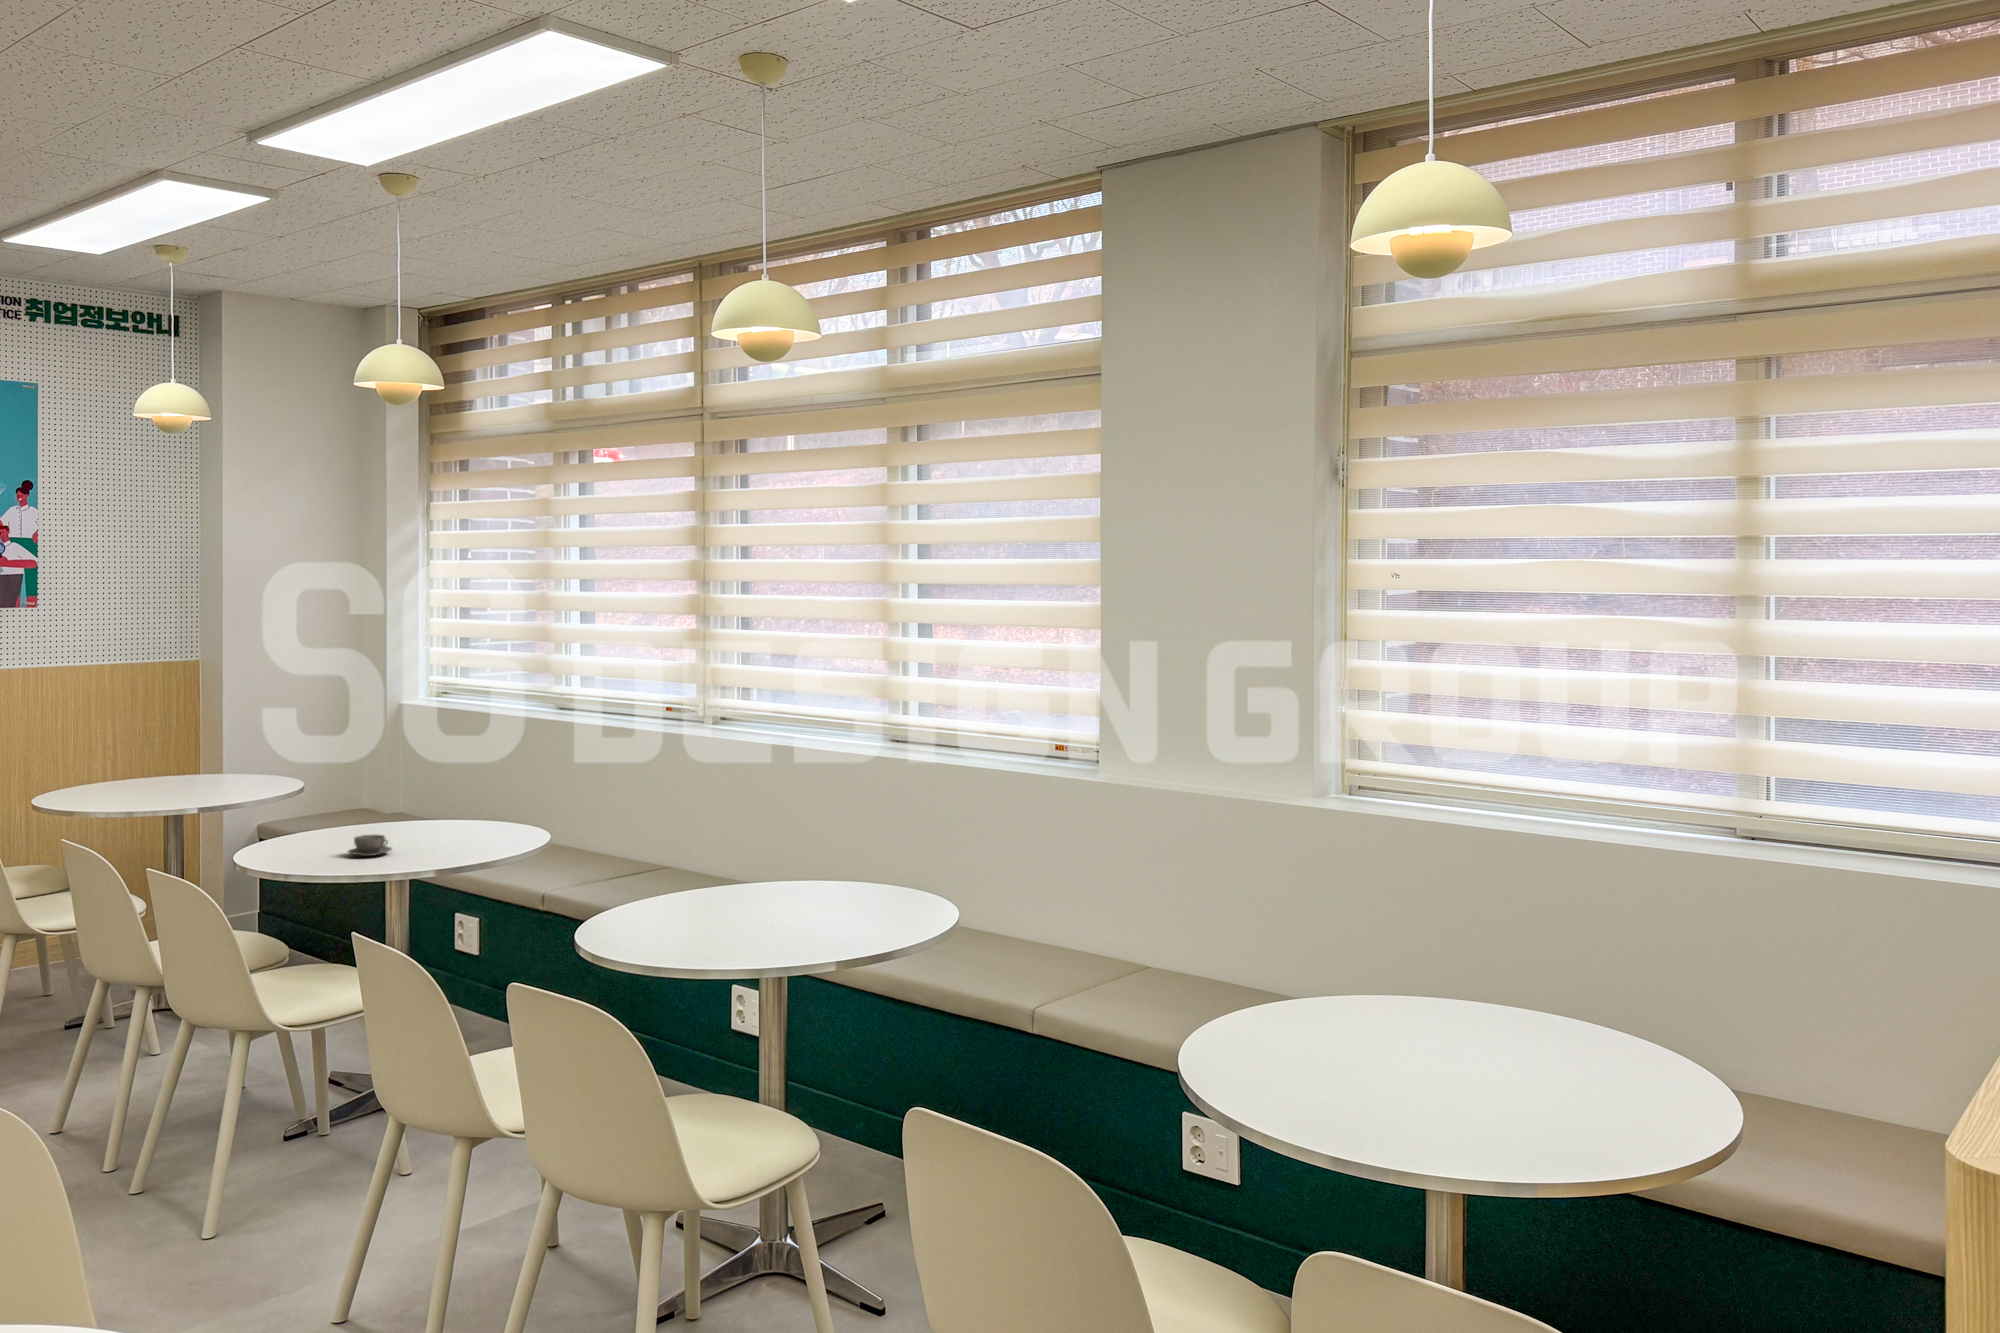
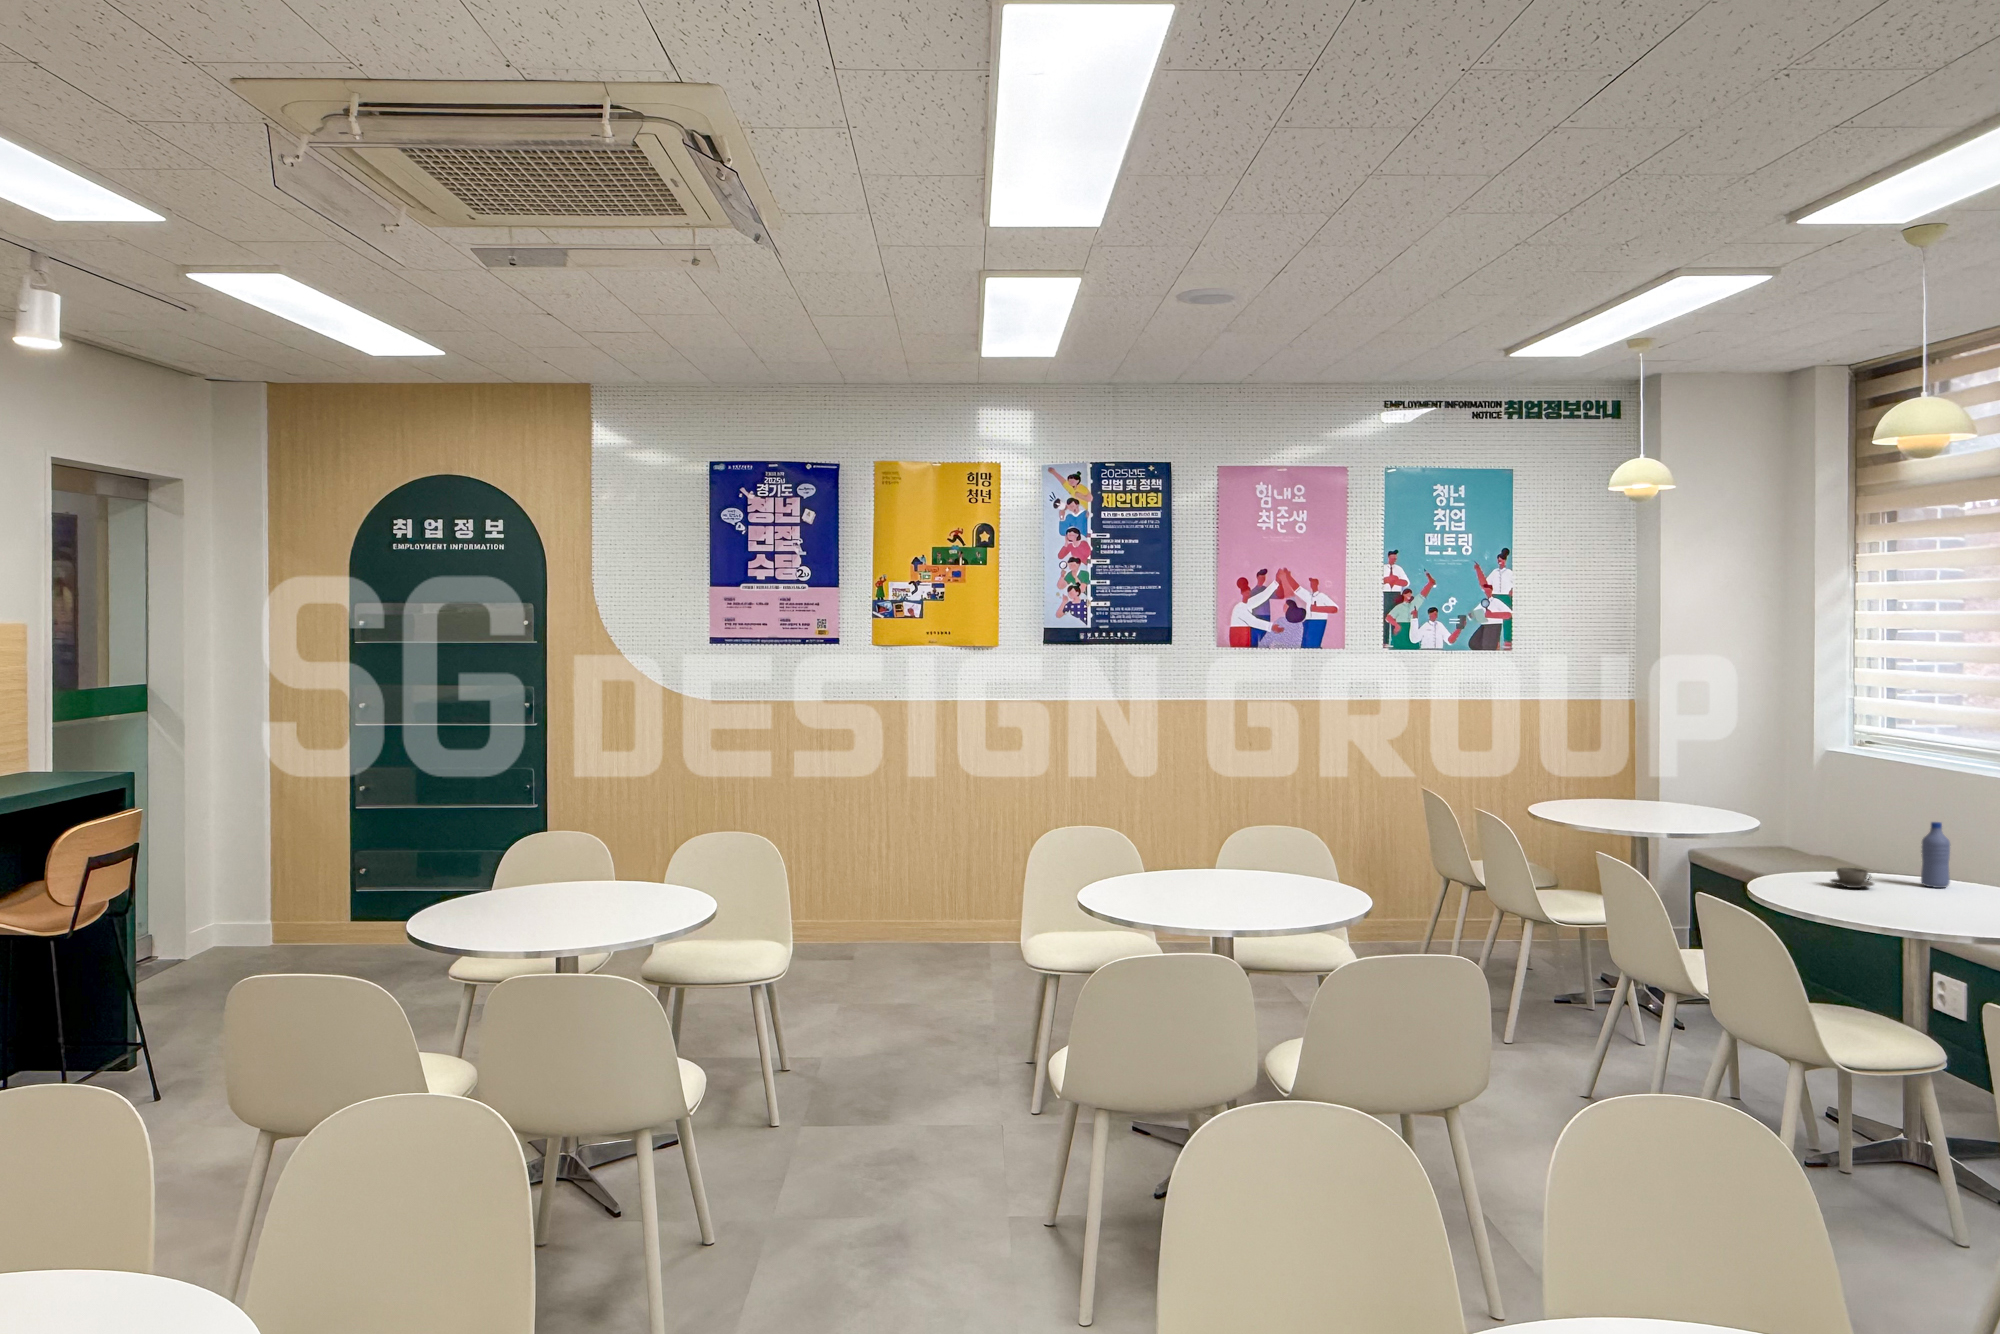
water bottle: none [440,777,467,844] -> present [1921,822,1950,888]

